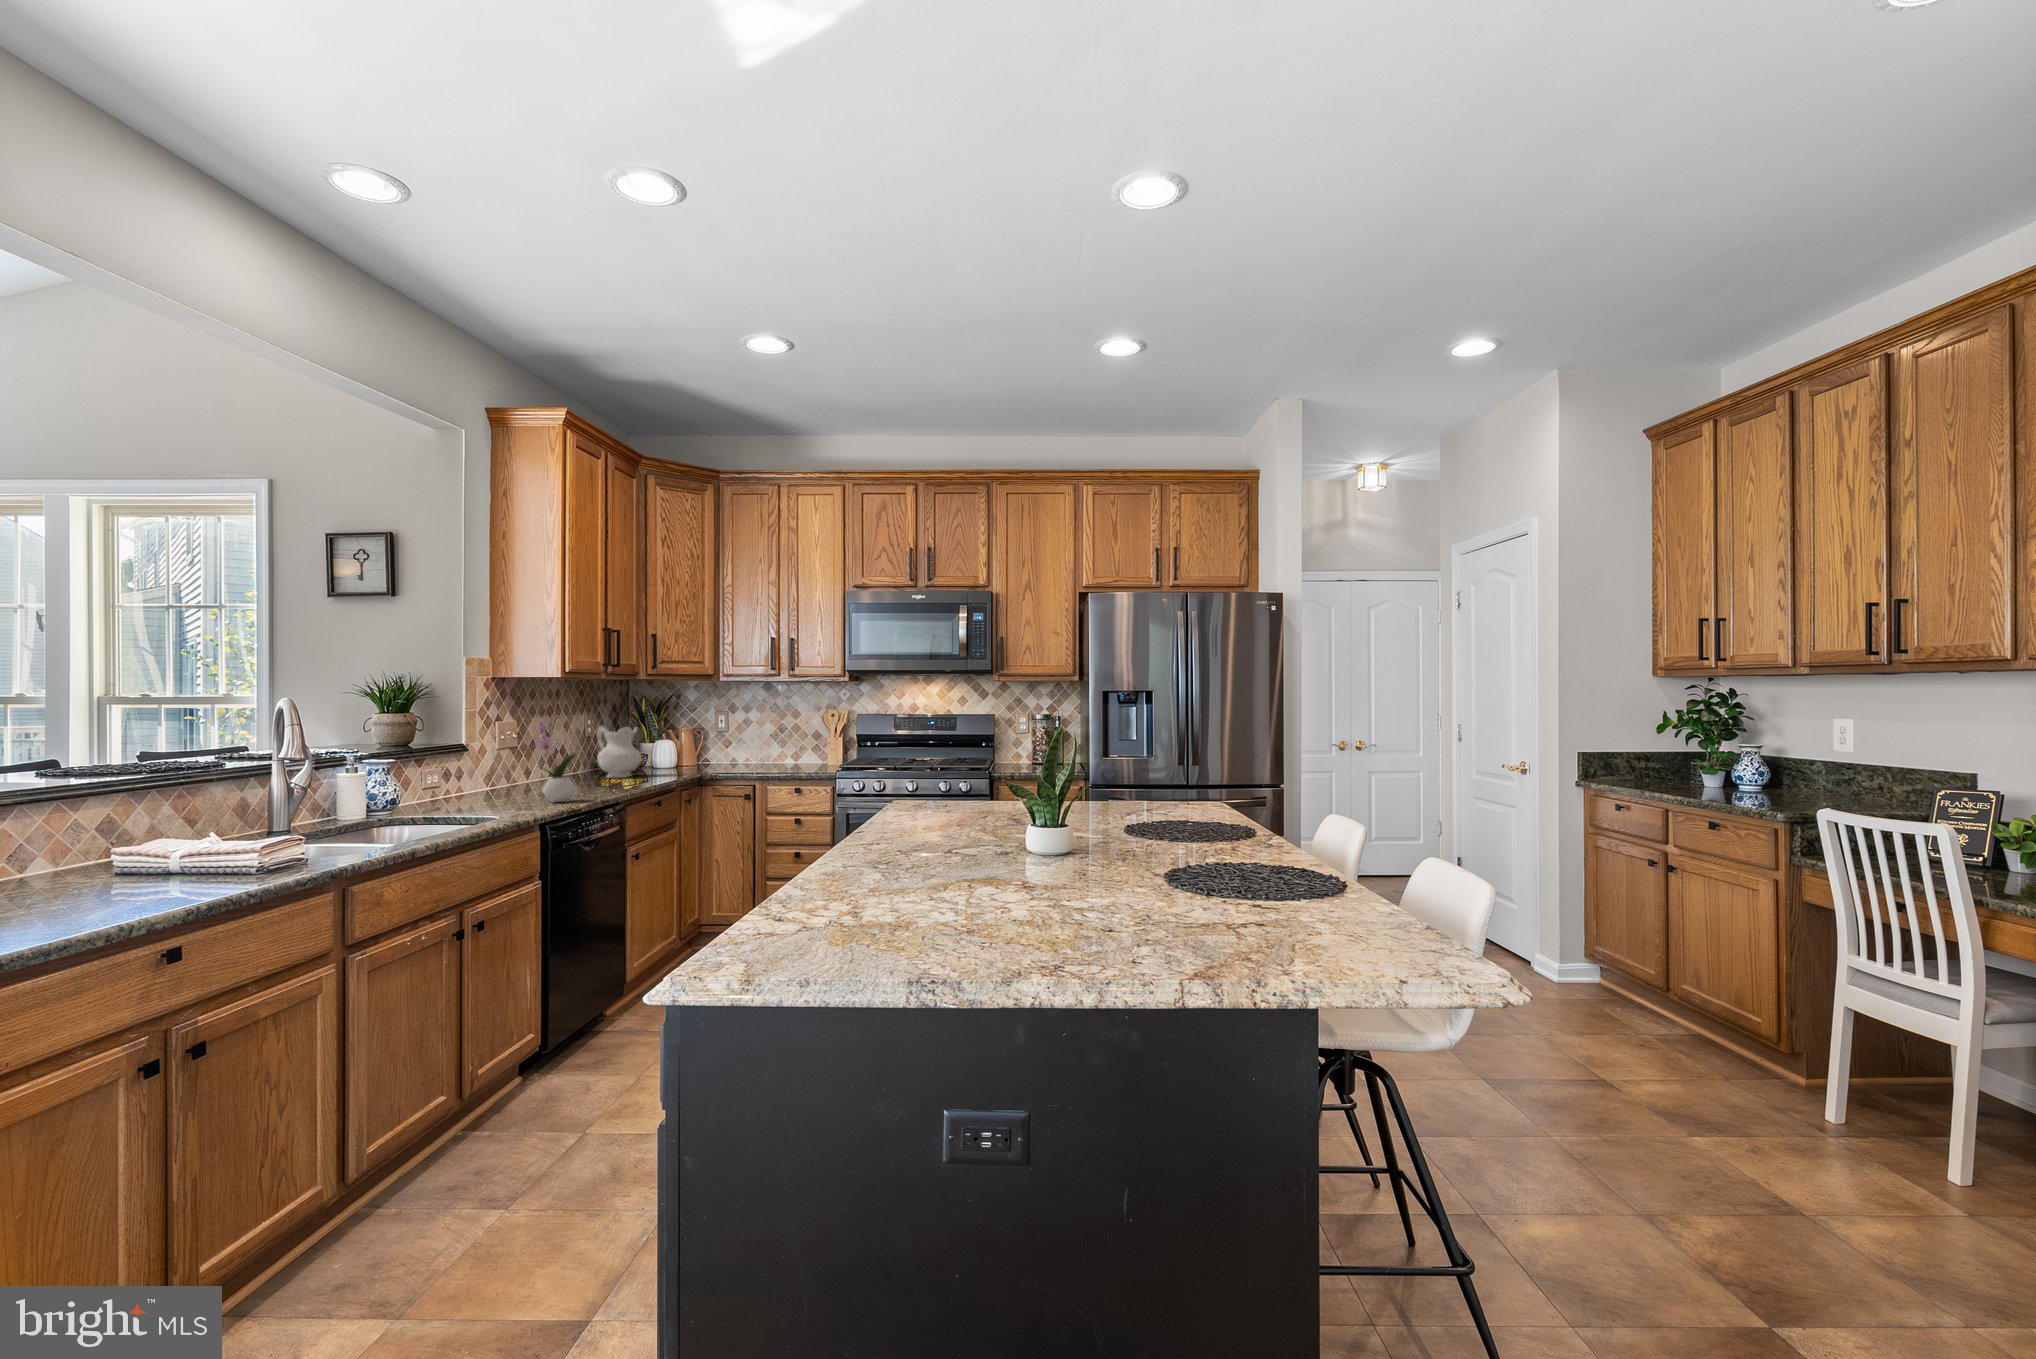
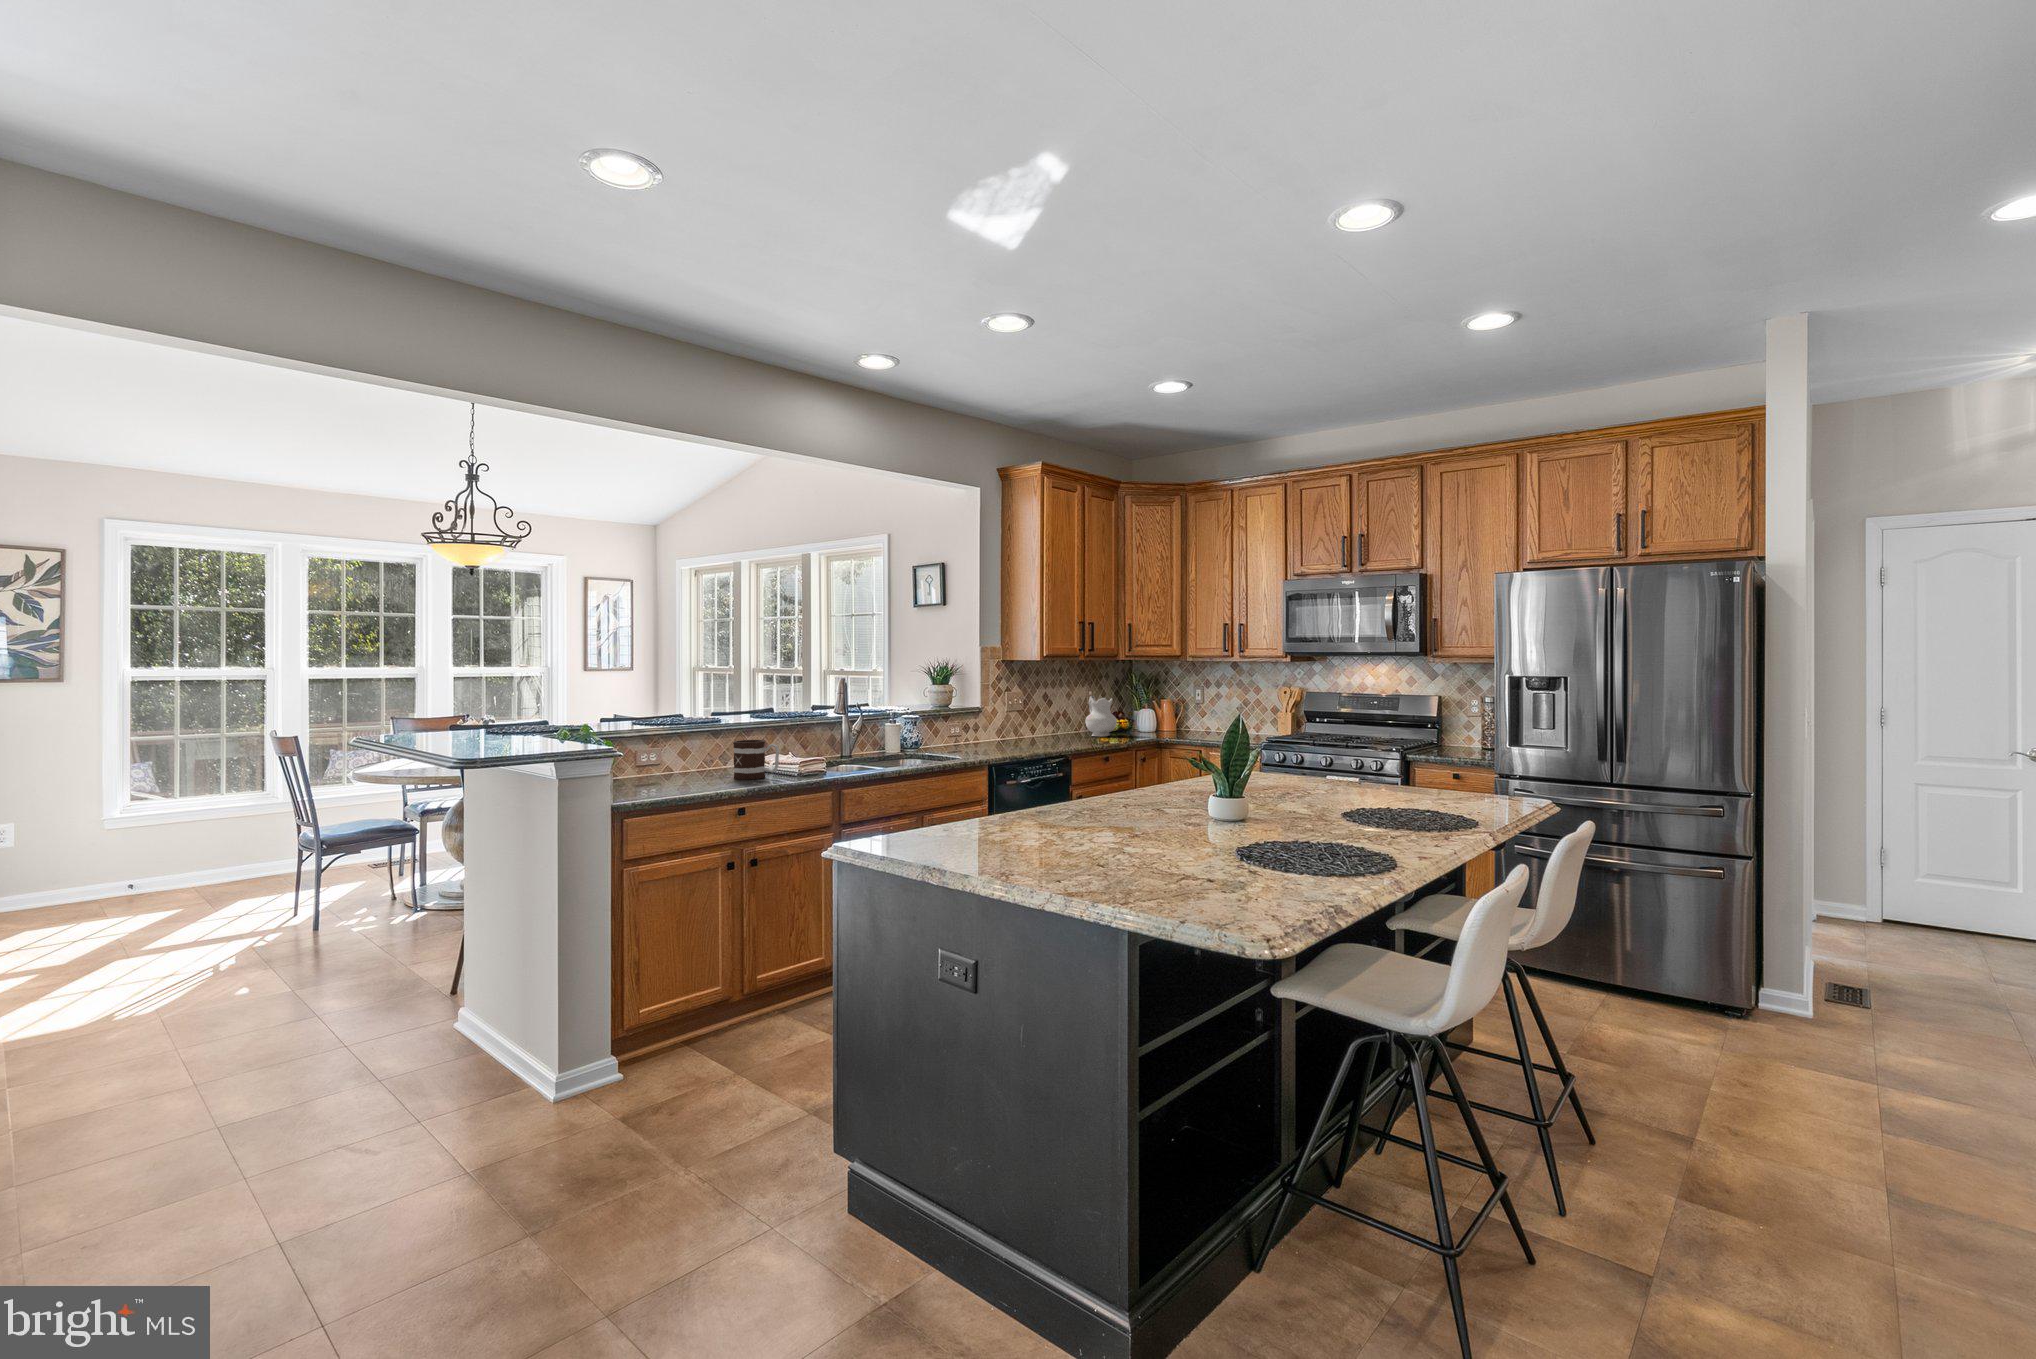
flower arrangement: present [535,708,577,802] -> none [1005,684,1031,751]
mug: none [86,813,216,899] -> present [733,740,779,780]

